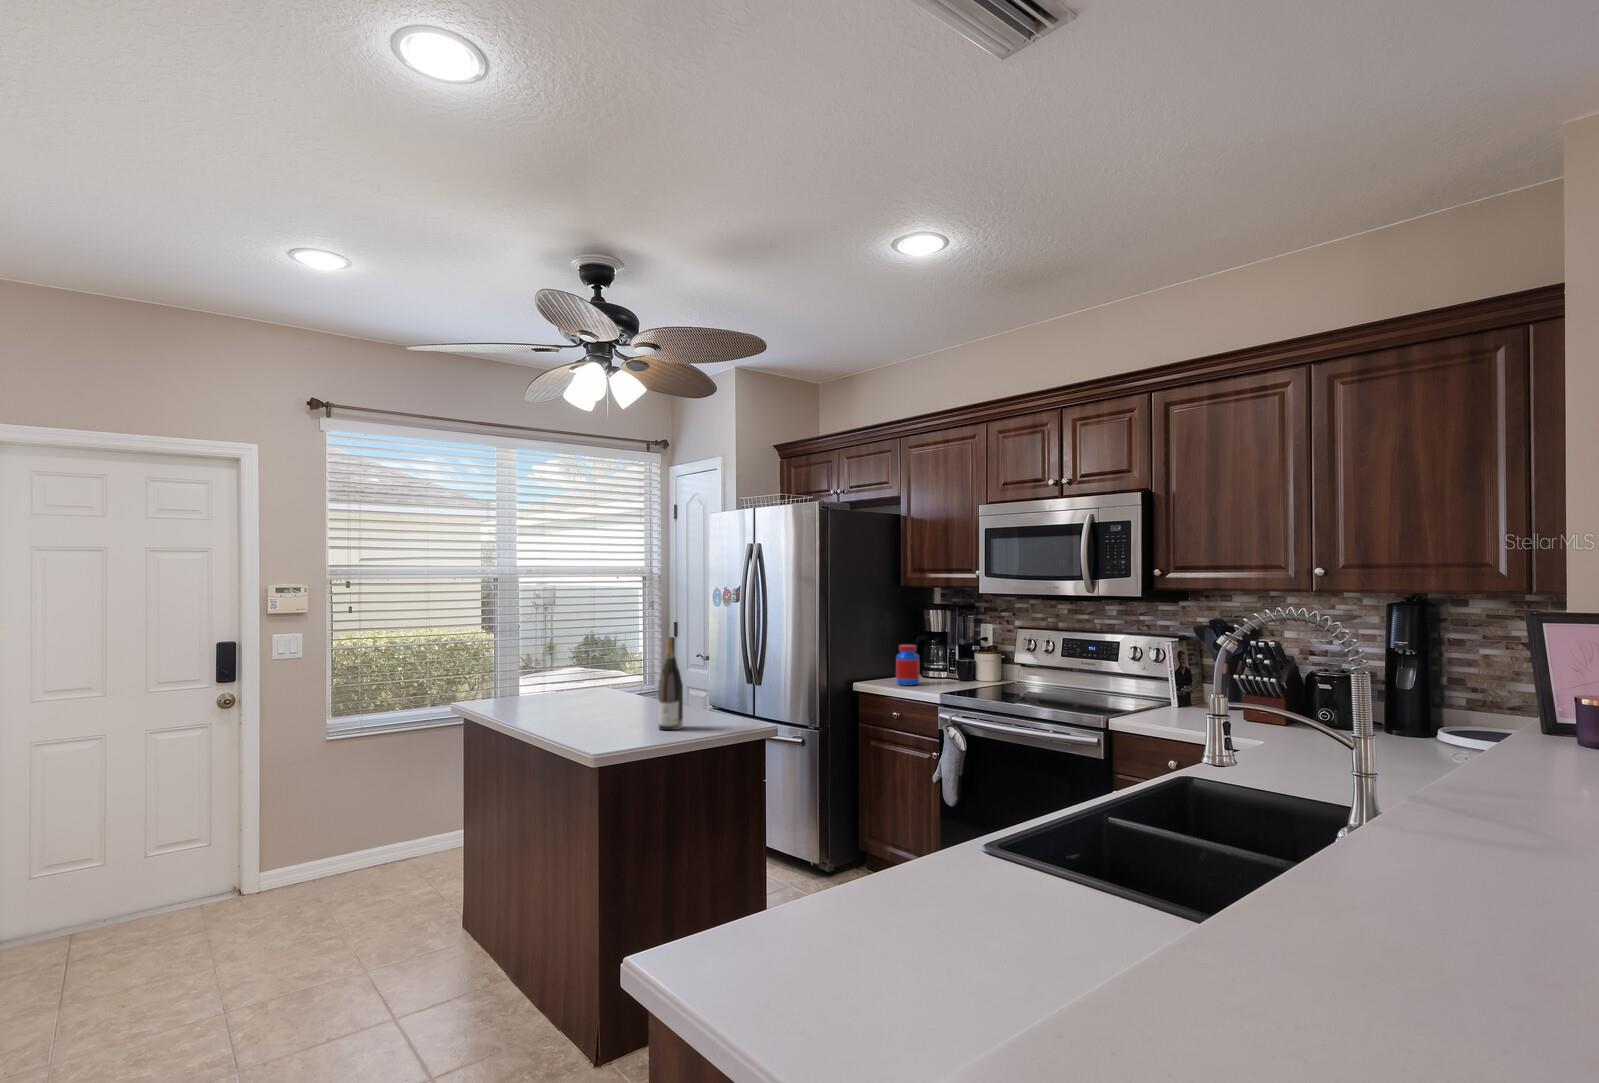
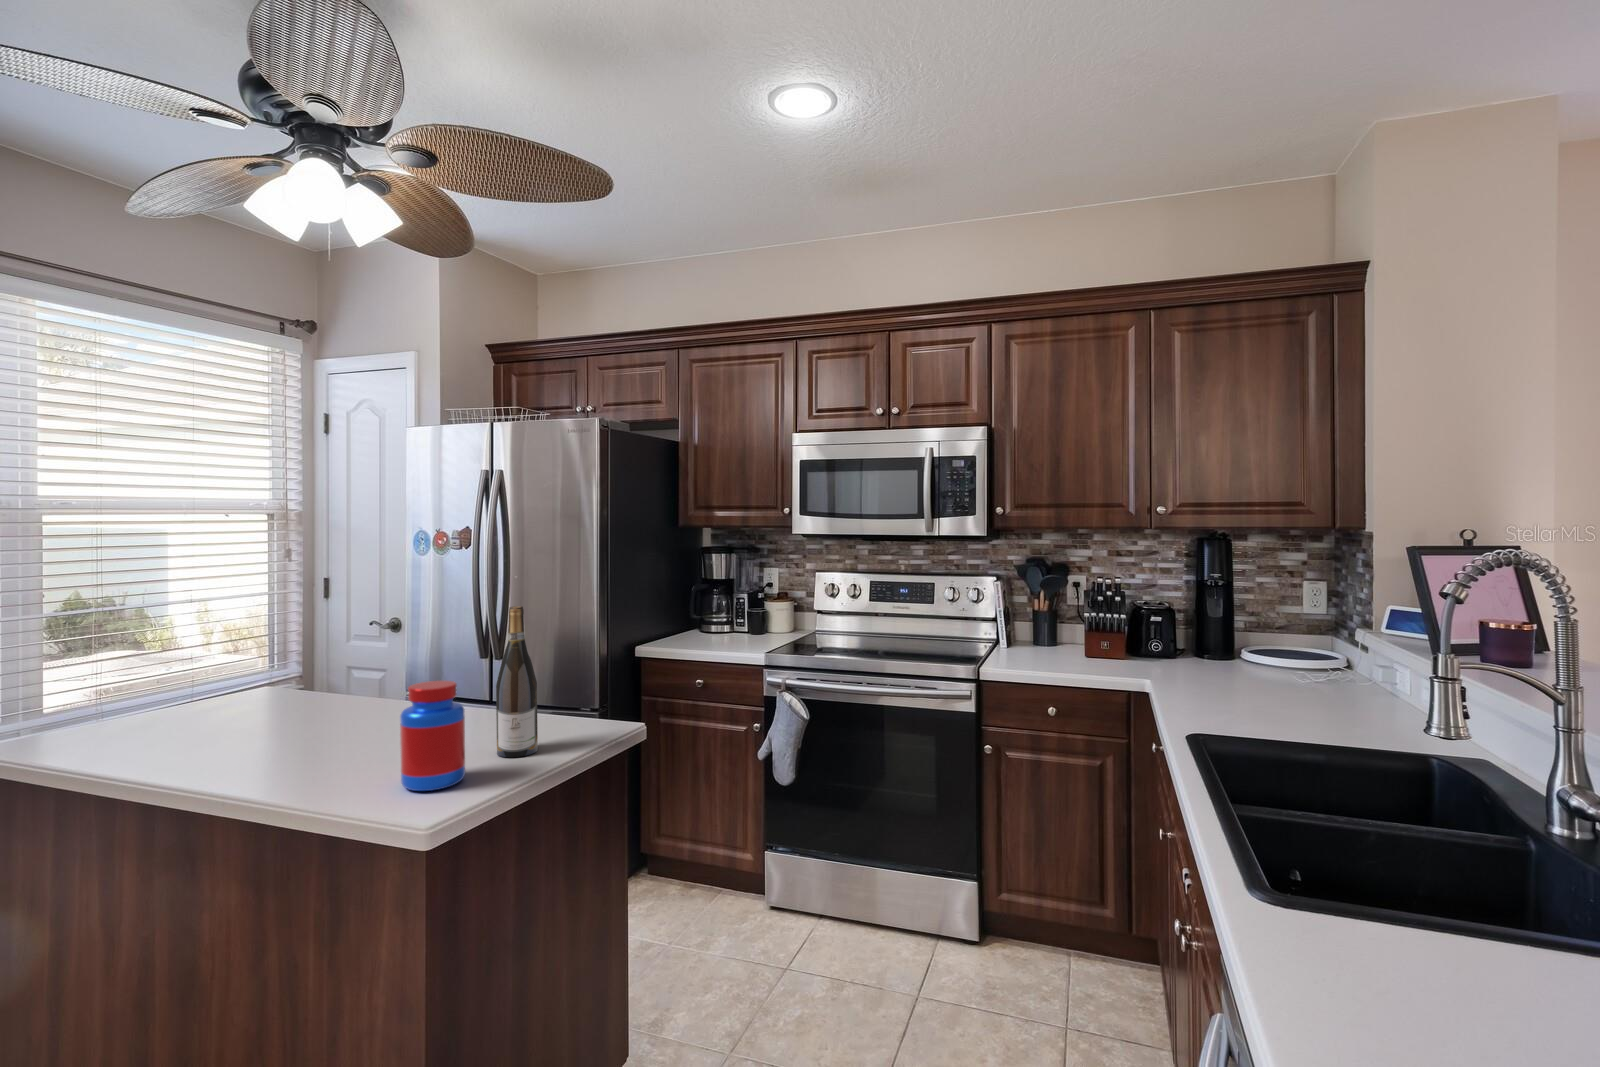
jar: present [896,645,919,685] -> present [400,681,465,791]

